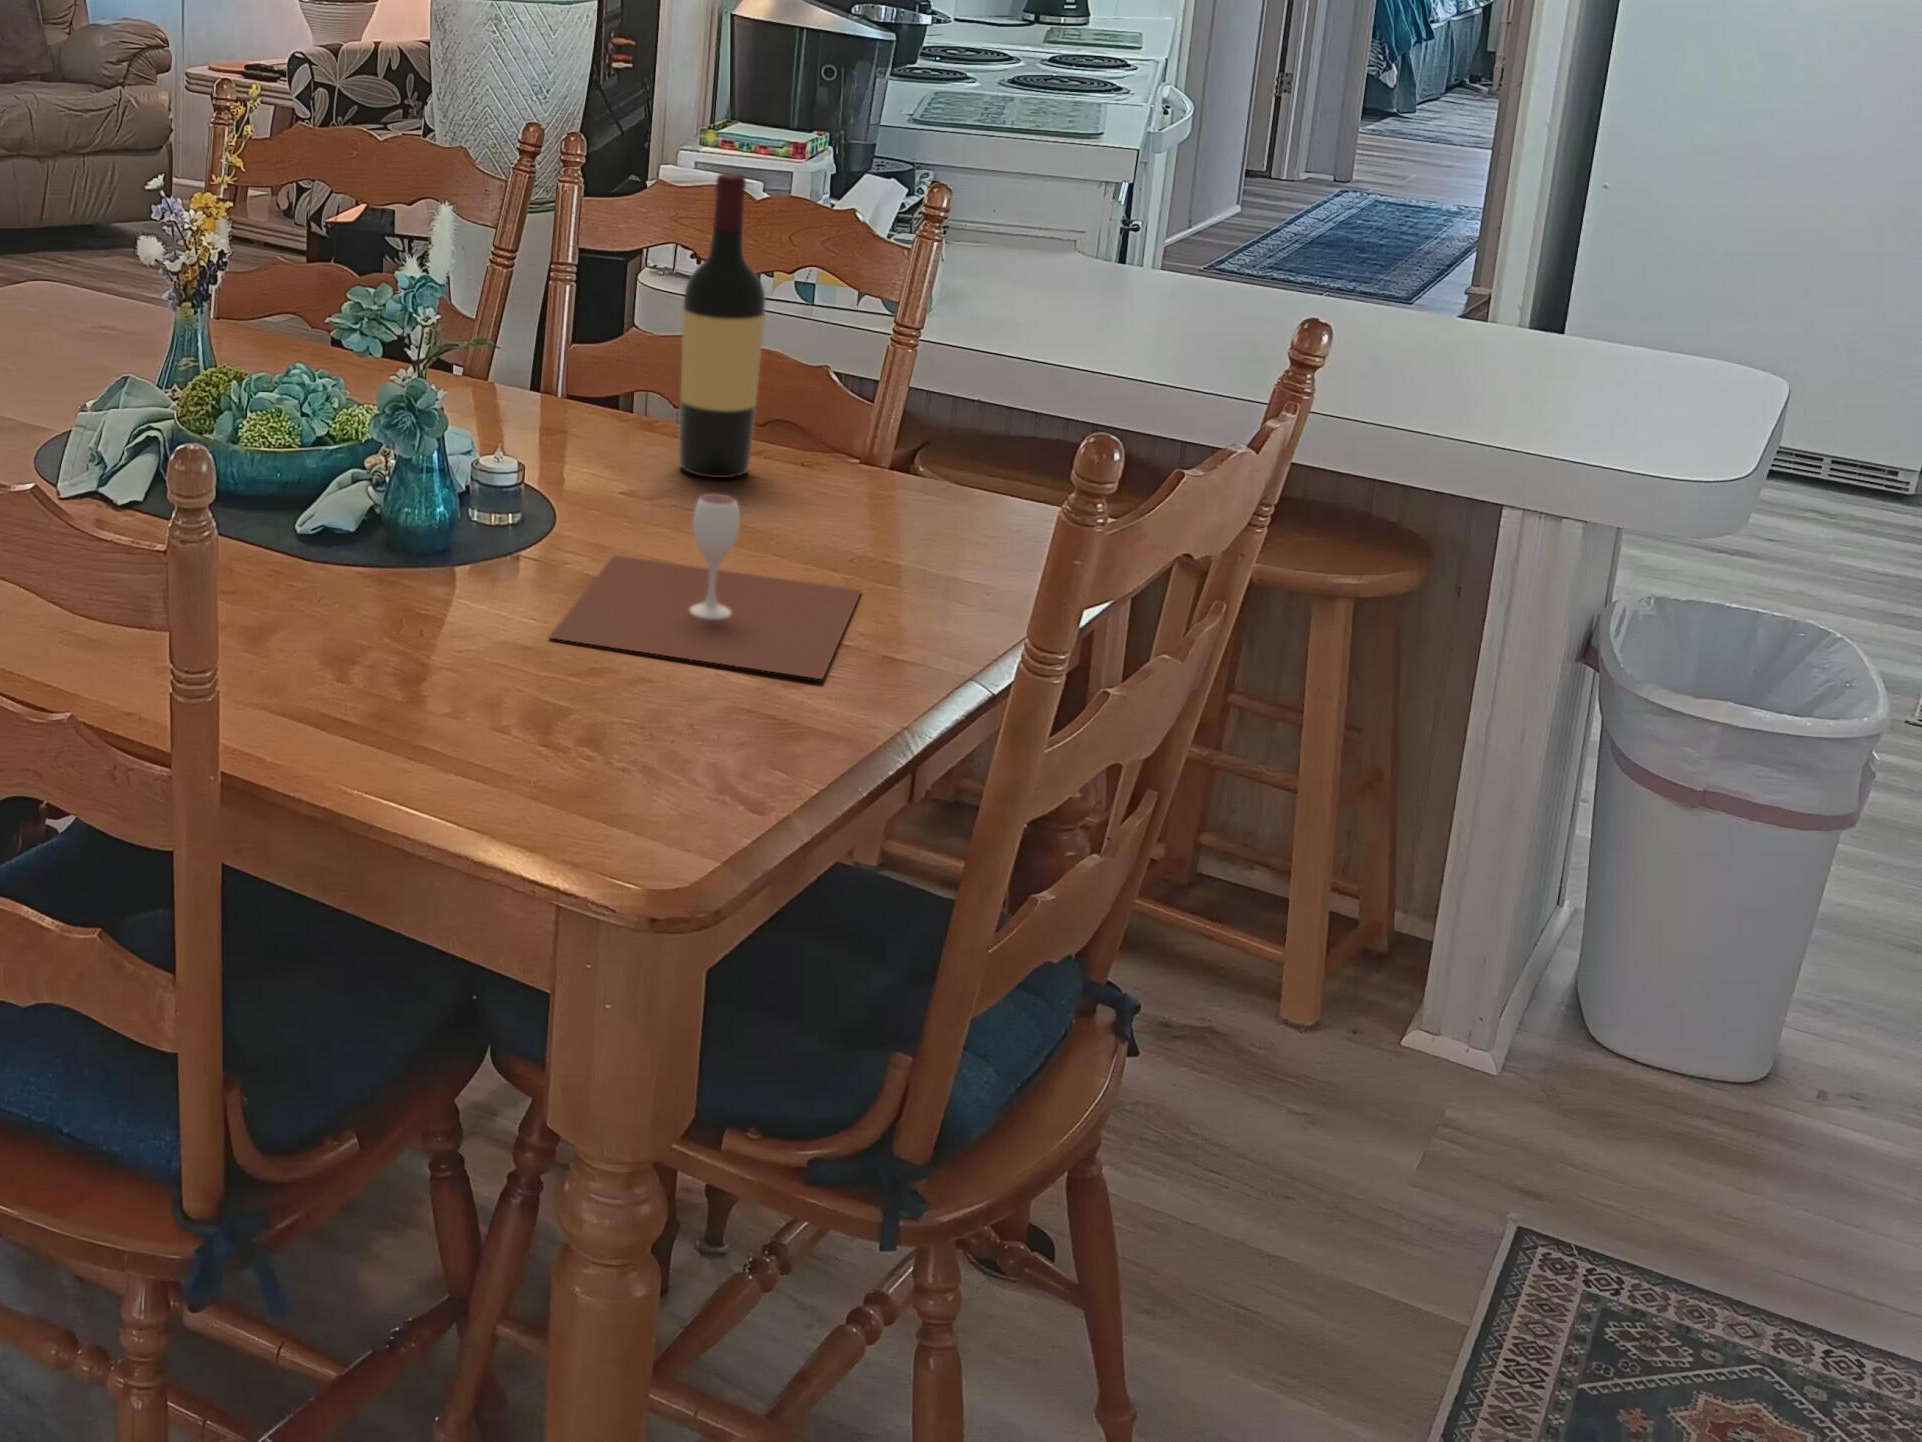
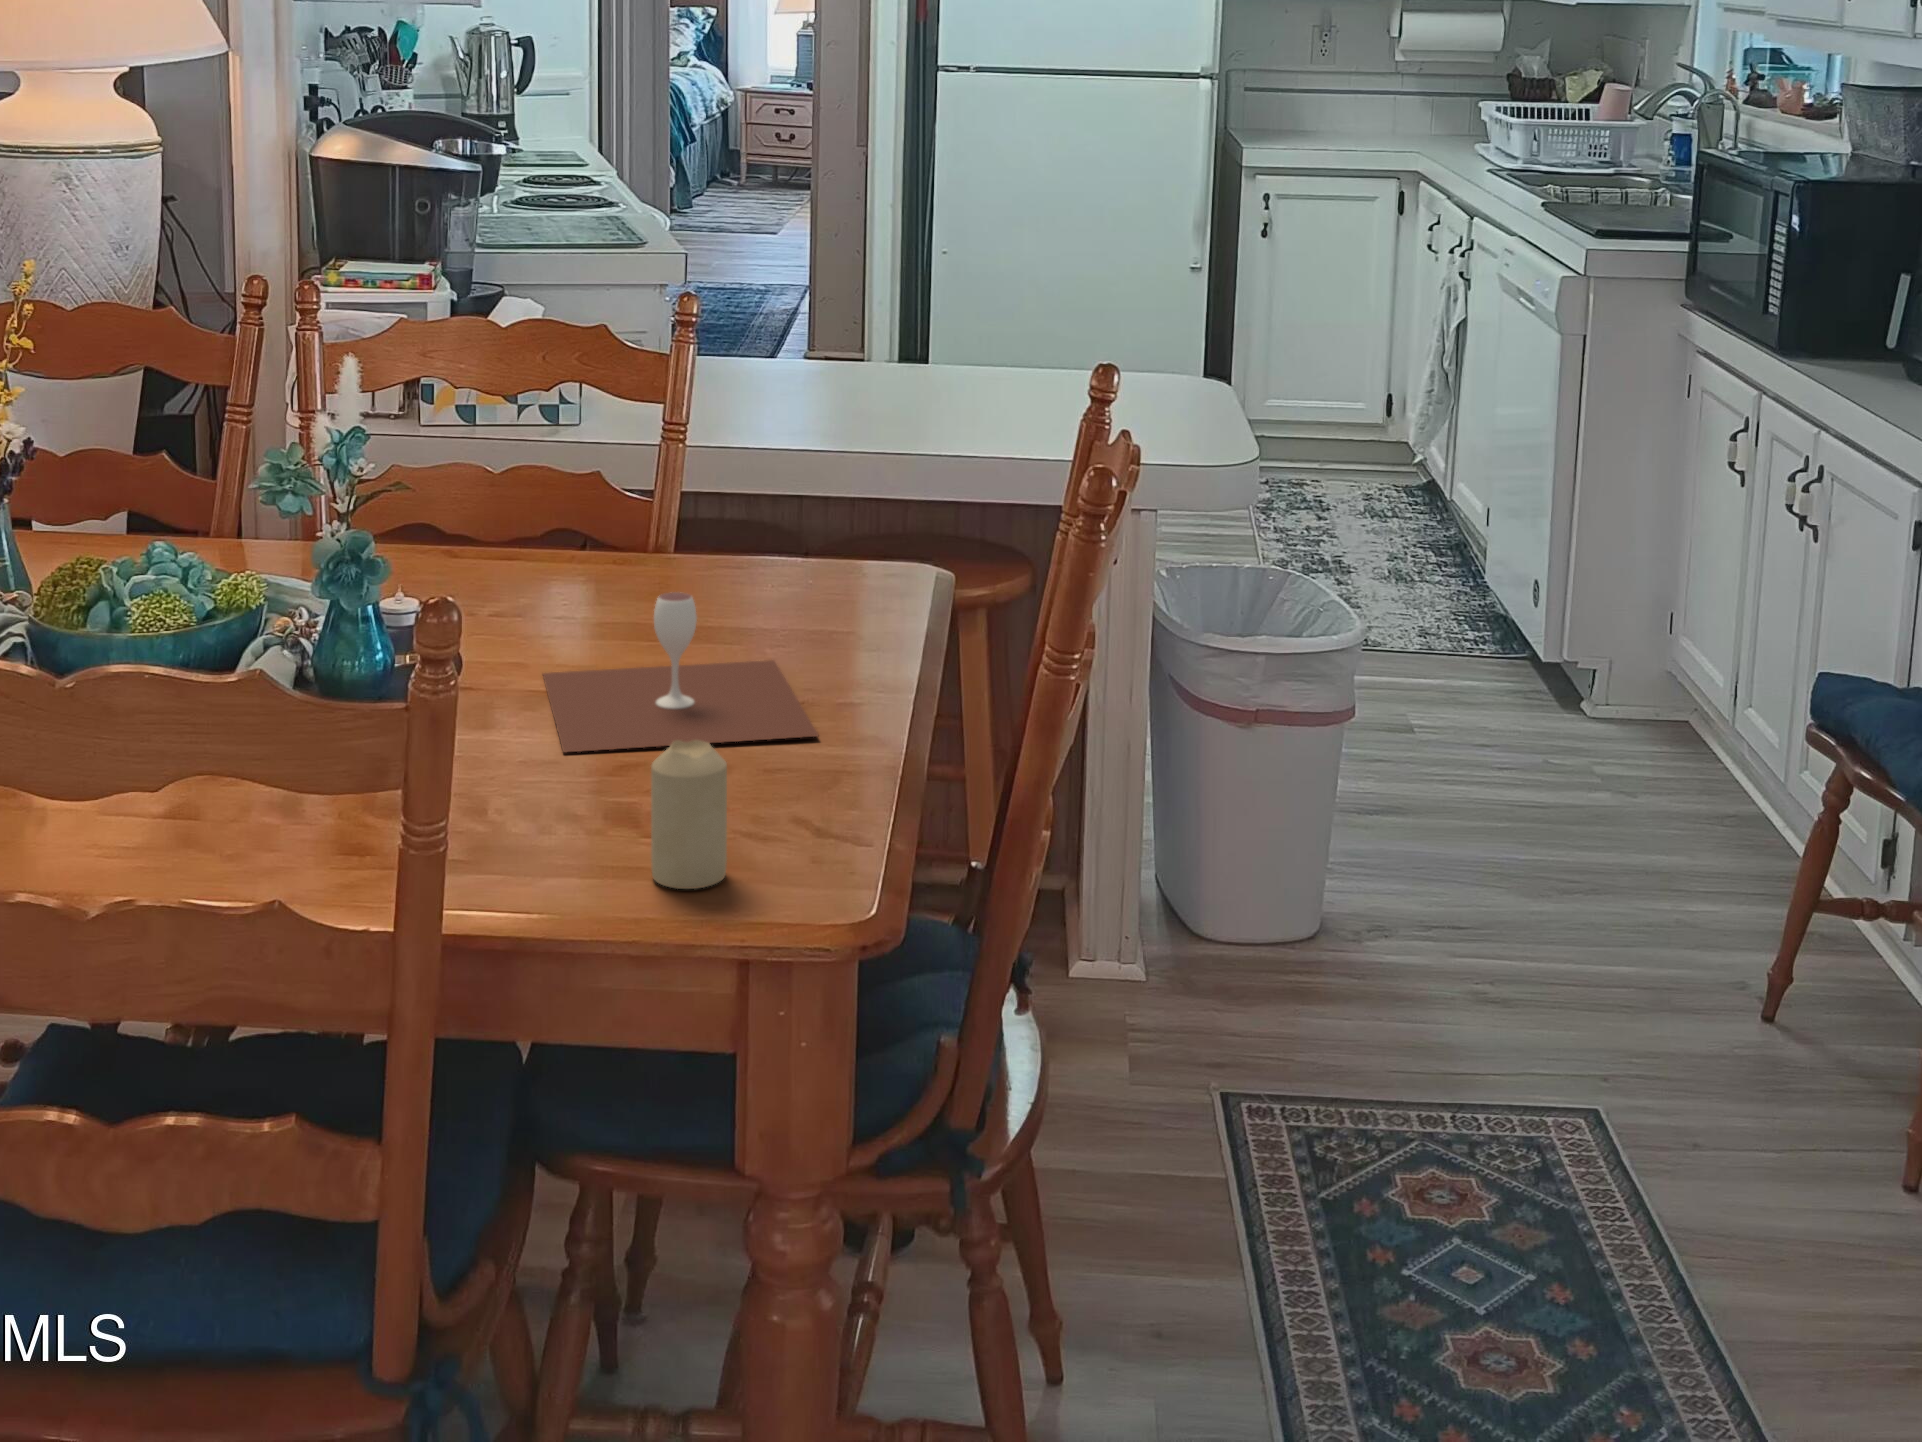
wine bottle: present [679,173,766,478] -> none [510,304,588,592]
candle: none [498,645,584,806] -> present [651,740,727,889]

